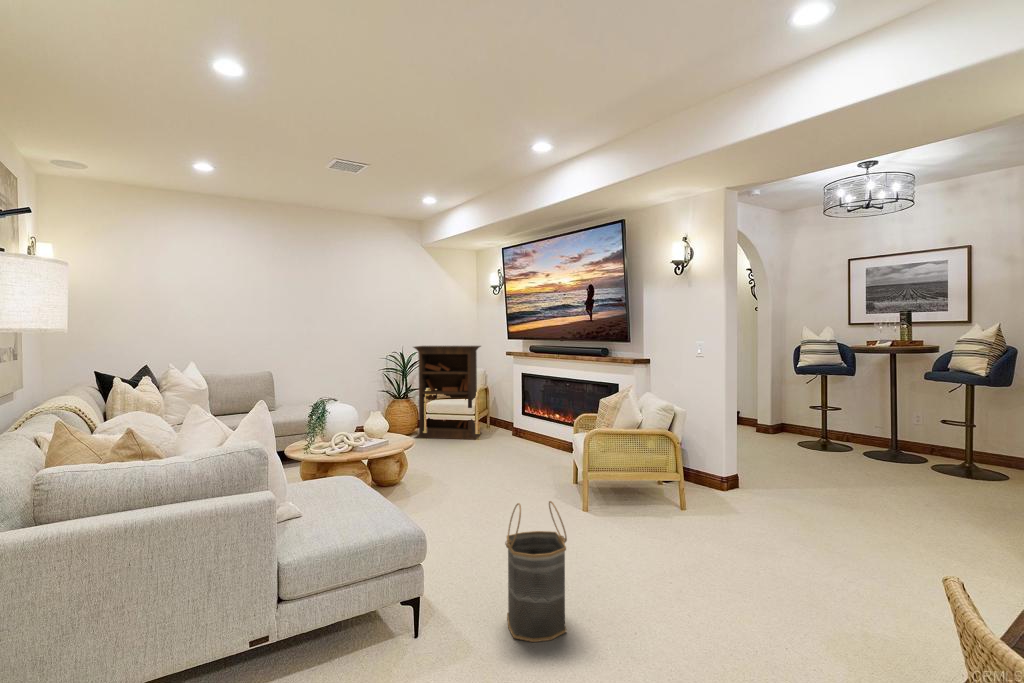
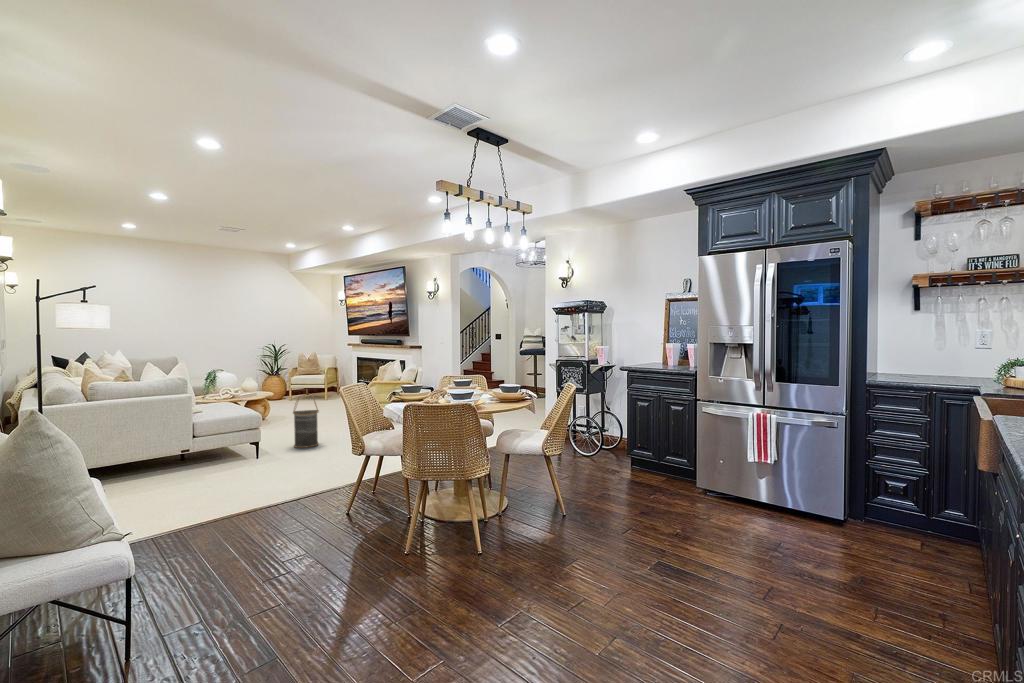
bookcase: present [414,346,482,440] -> none [280,340,331,400]

